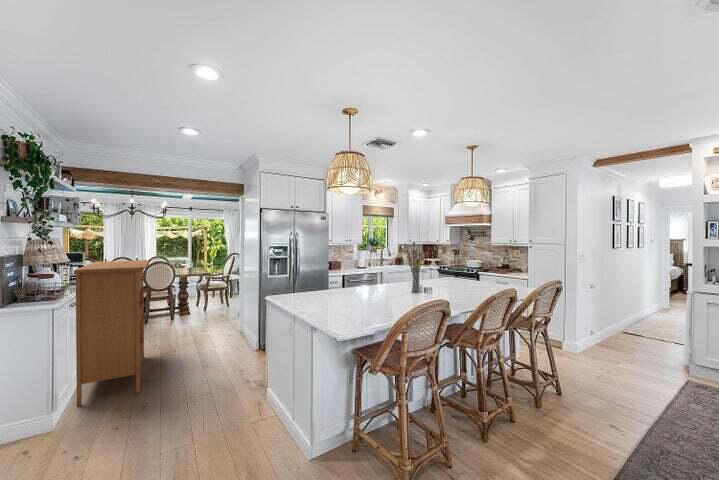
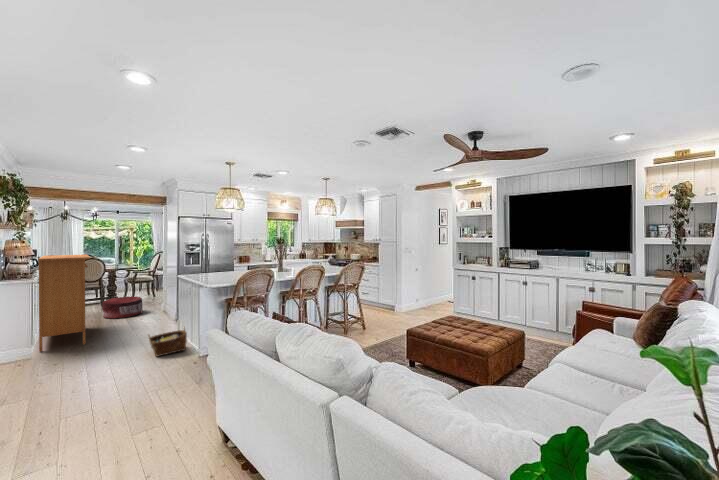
pouf: none [169,310,216,341] -> present [102,296,143,319]
woven basket: none [223,380,281,437] -> present [148,327,187,356]

